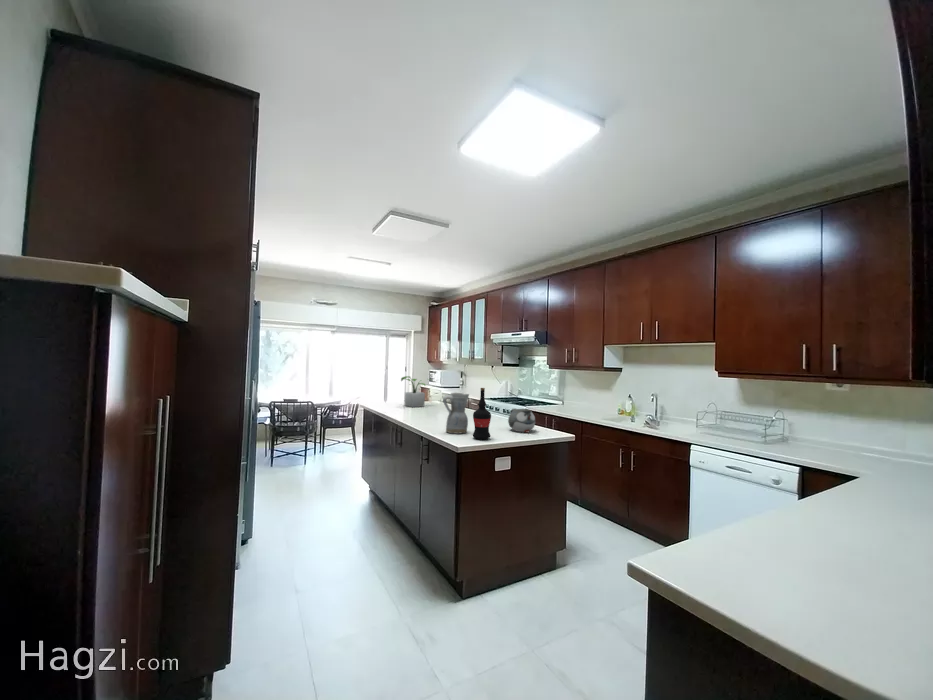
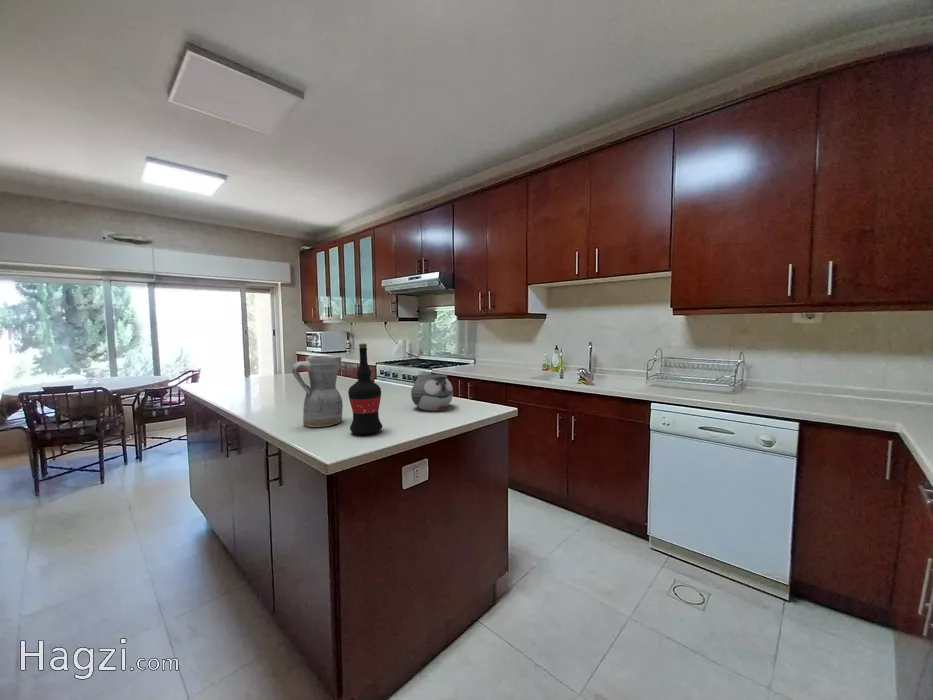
potted plant: present [401,376,425,407] -> none [240,338,297,384]

